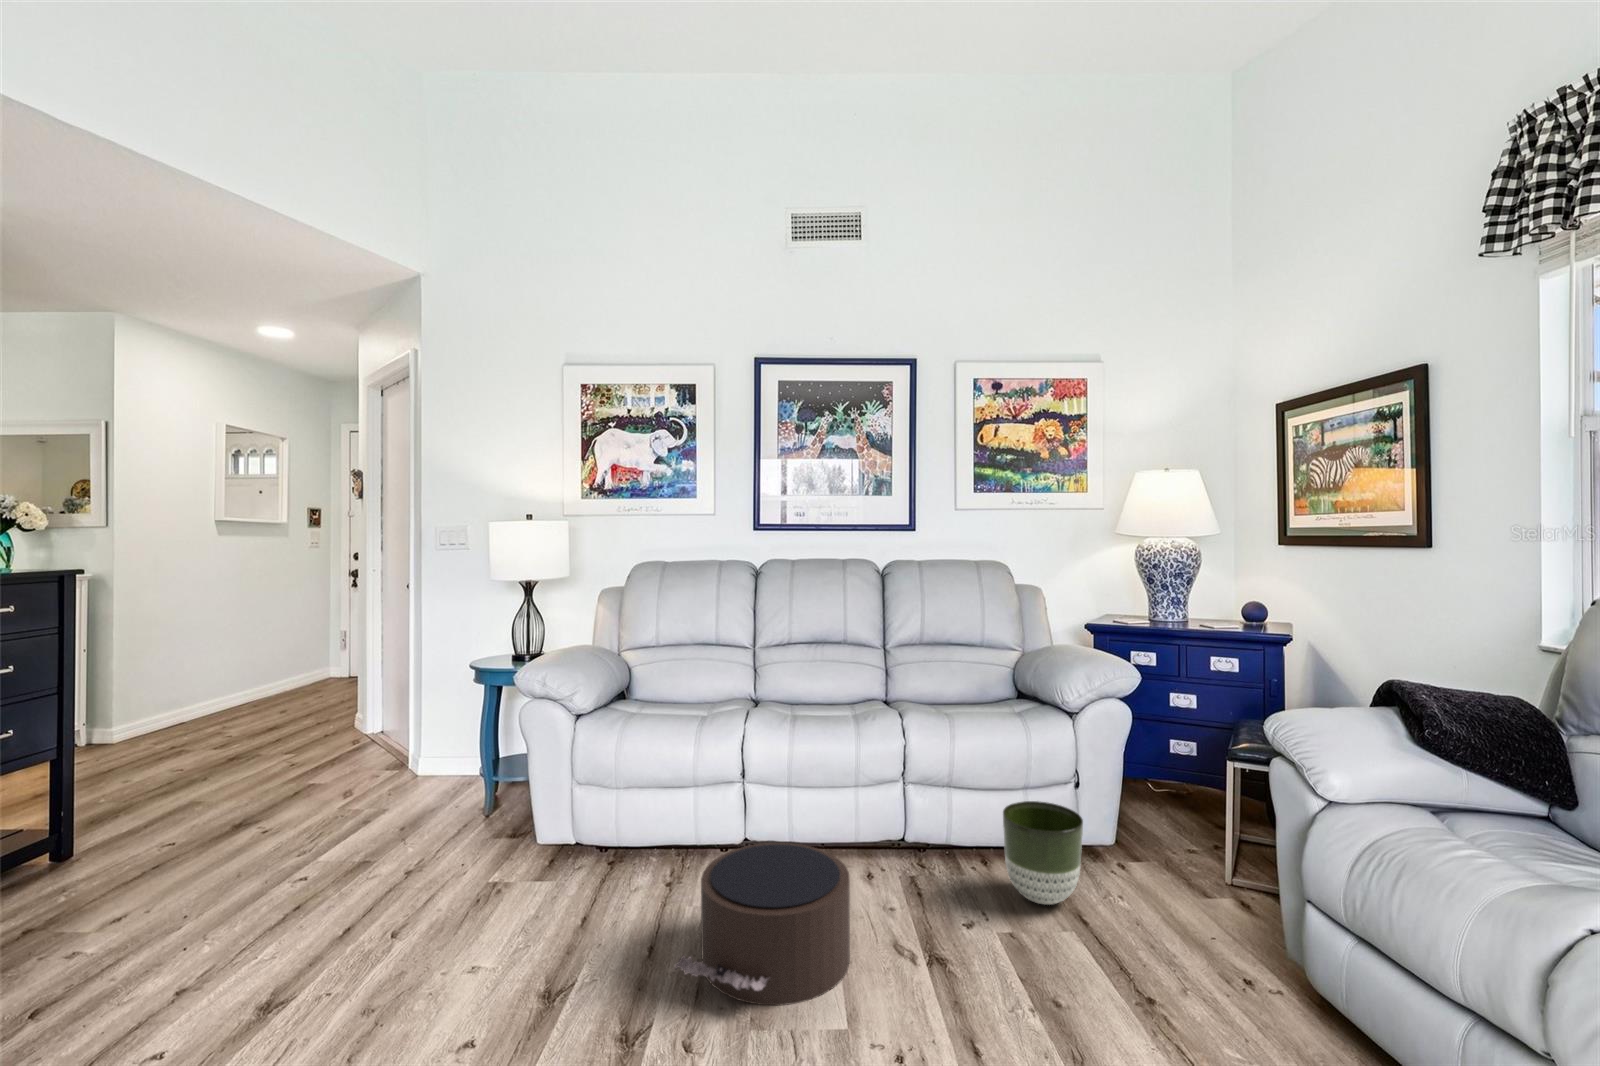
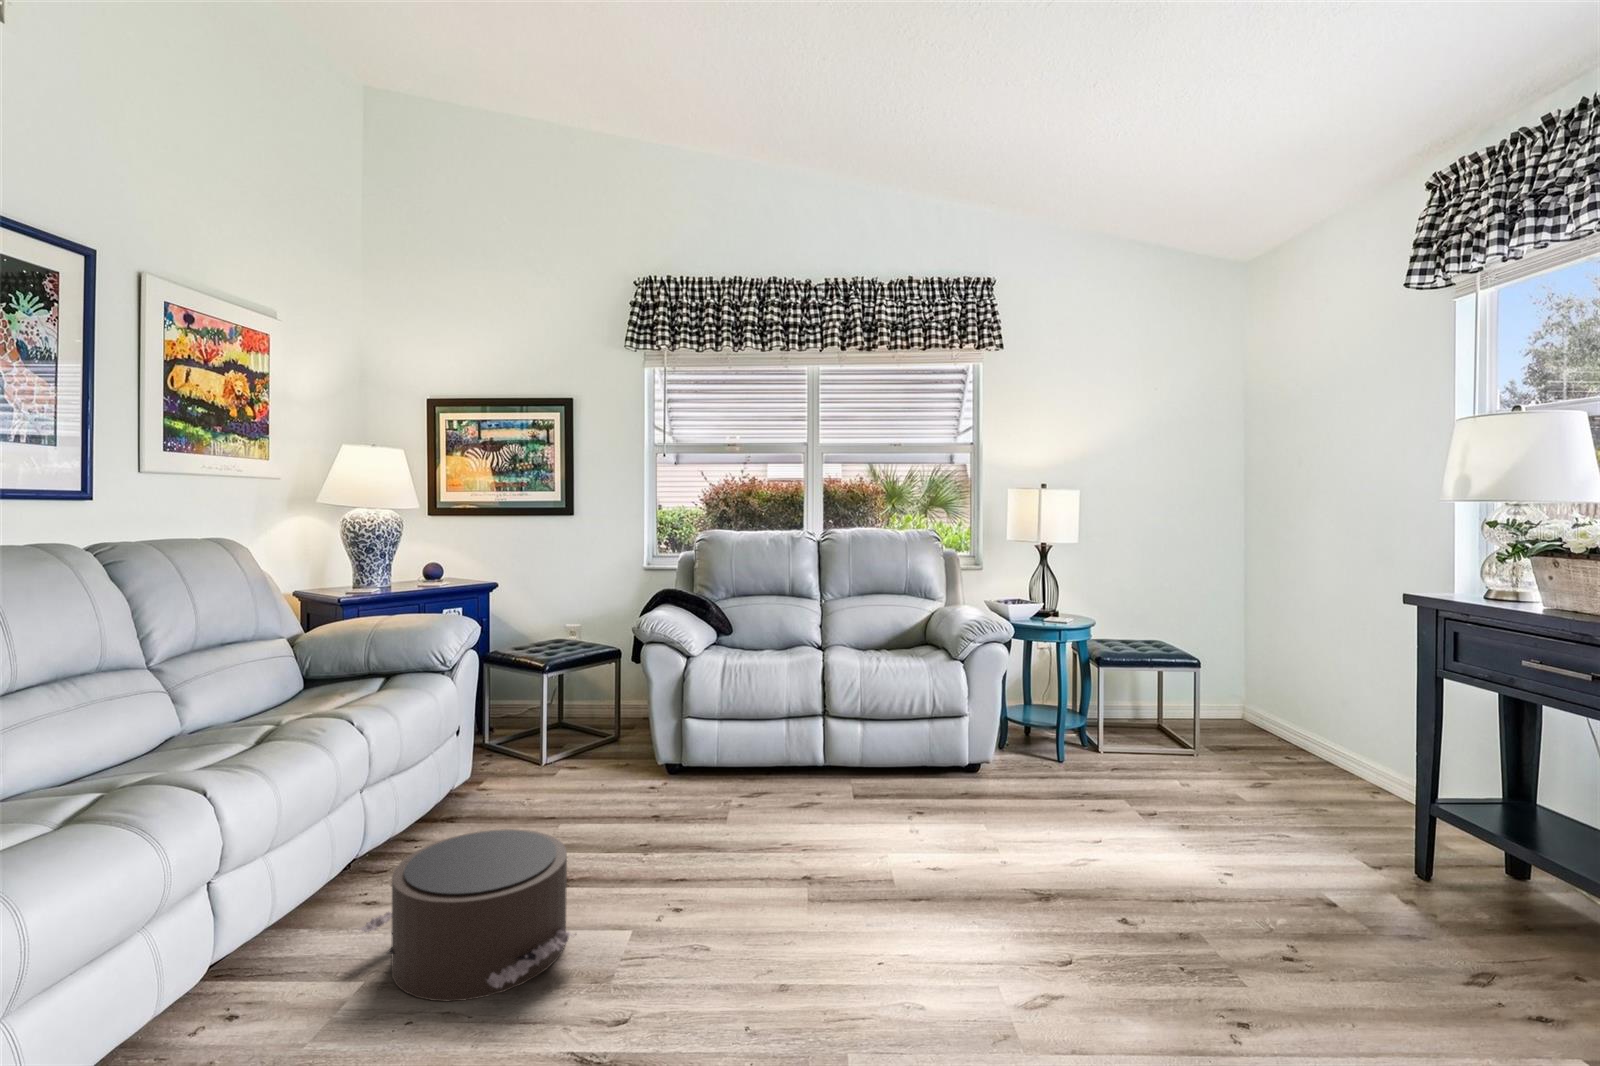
planter: present [1003,801,1083,905] -> none [465,738,537,824]

